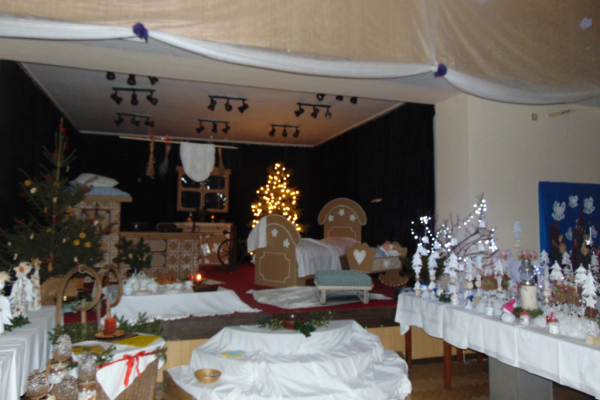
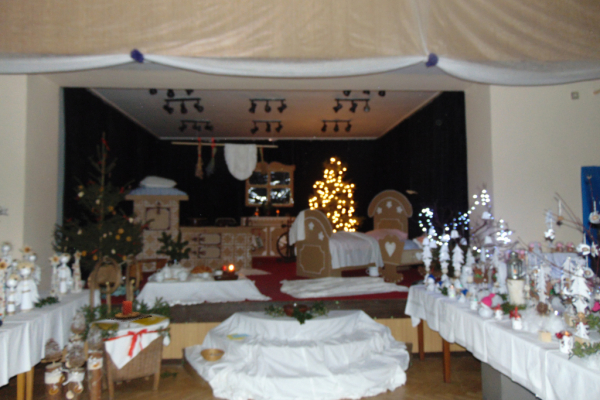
footstool: present [314,270,372,304] -> none [332,262,385,295]

